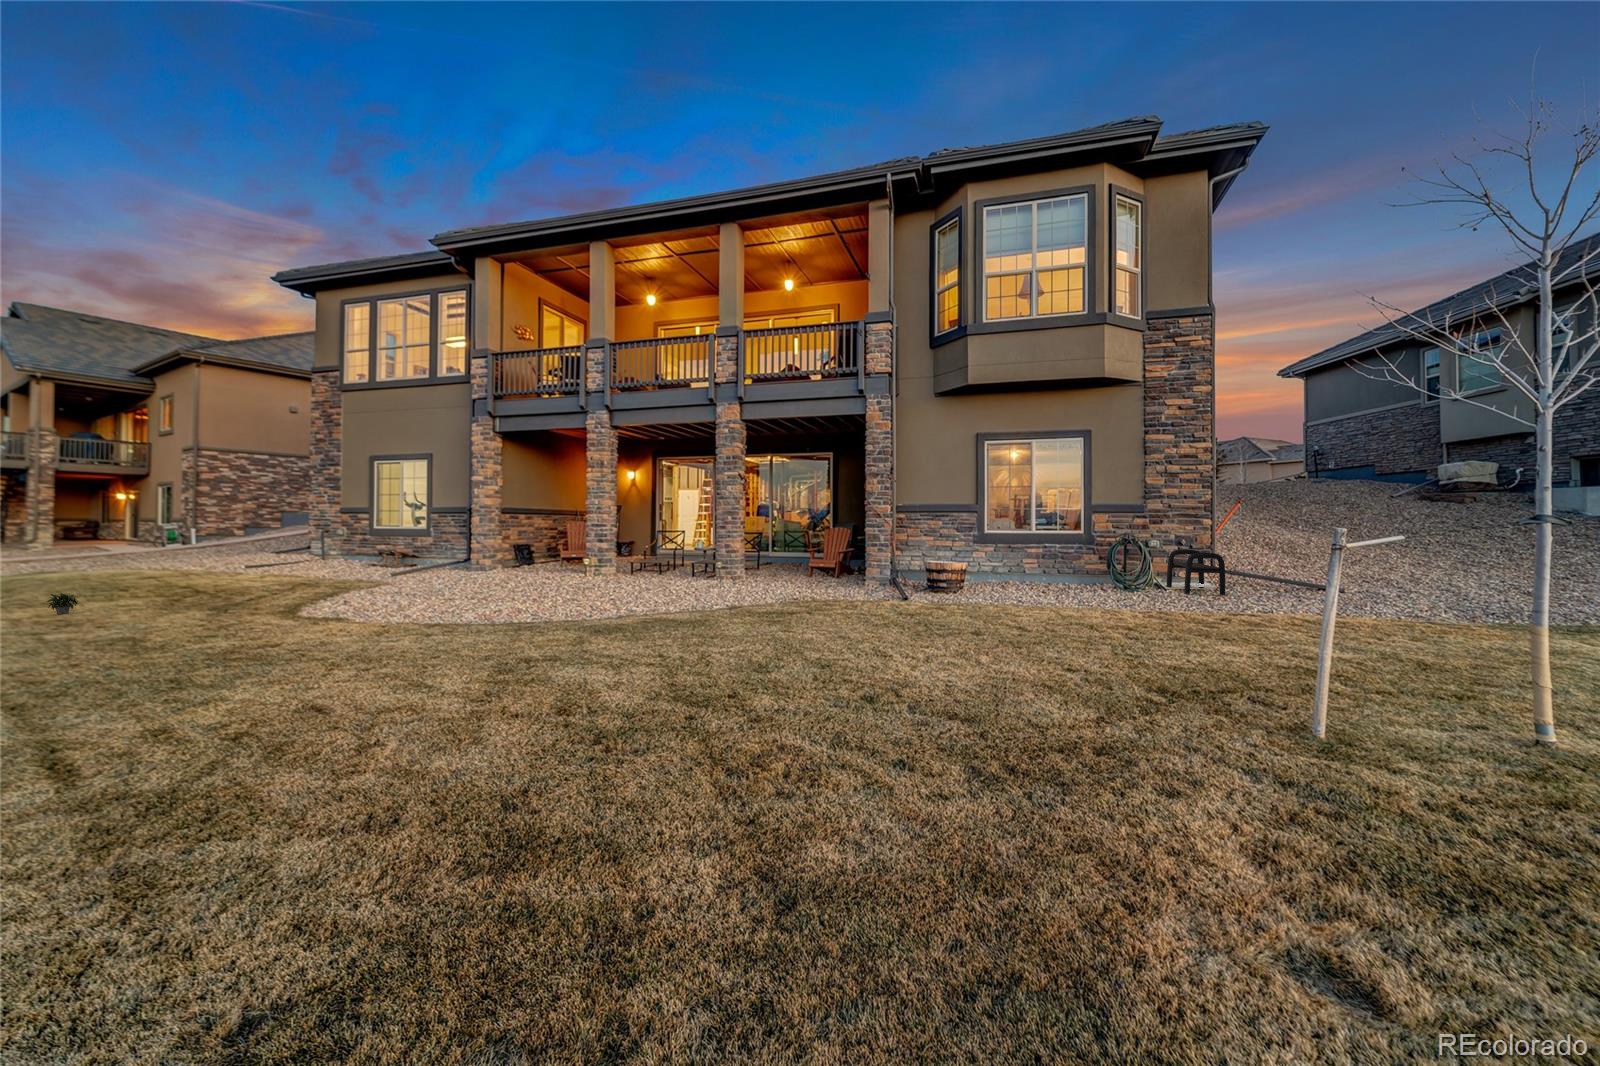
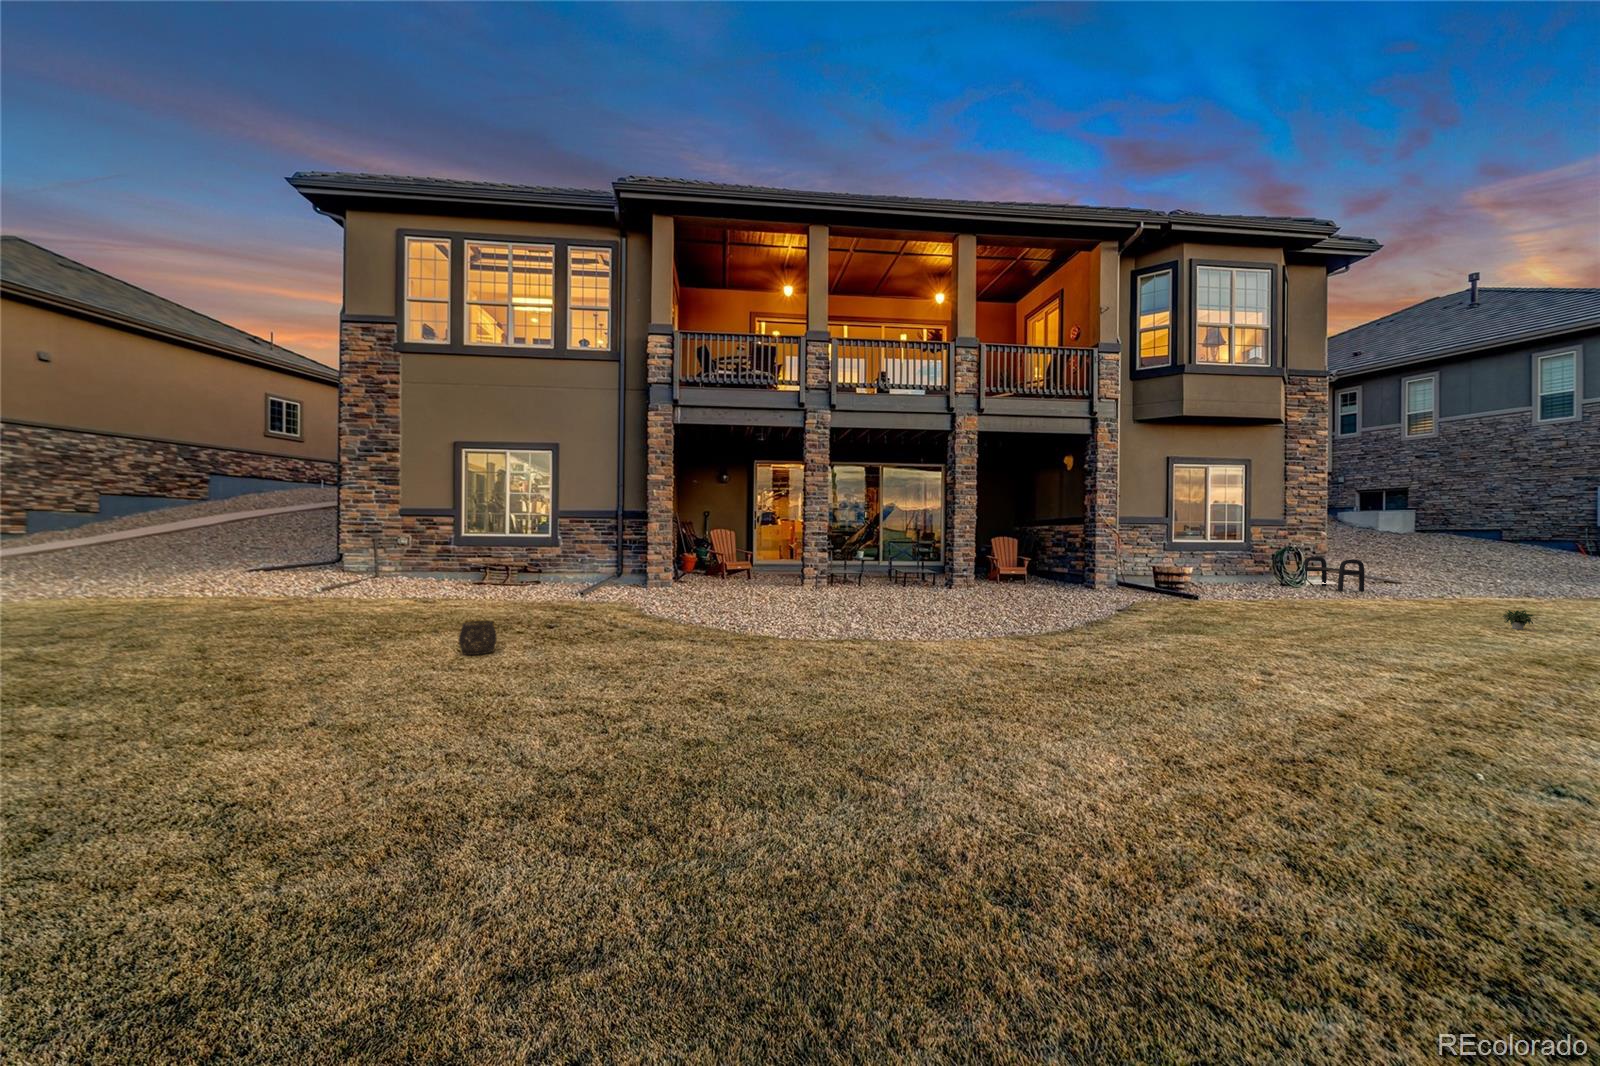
woven basket: none [110,586,147,609] -> present [459,621,497,655]
potted plant: present [47,593,78,614] -> present [1502,610,1533,630]

